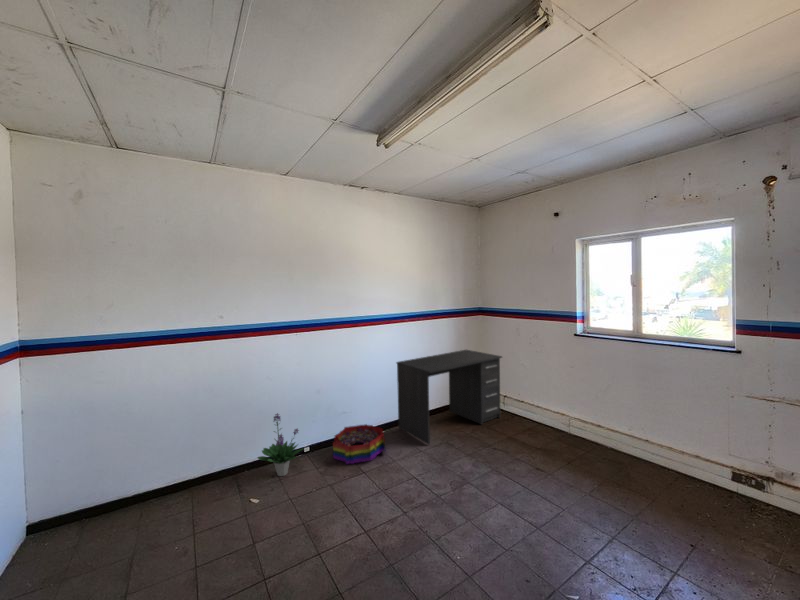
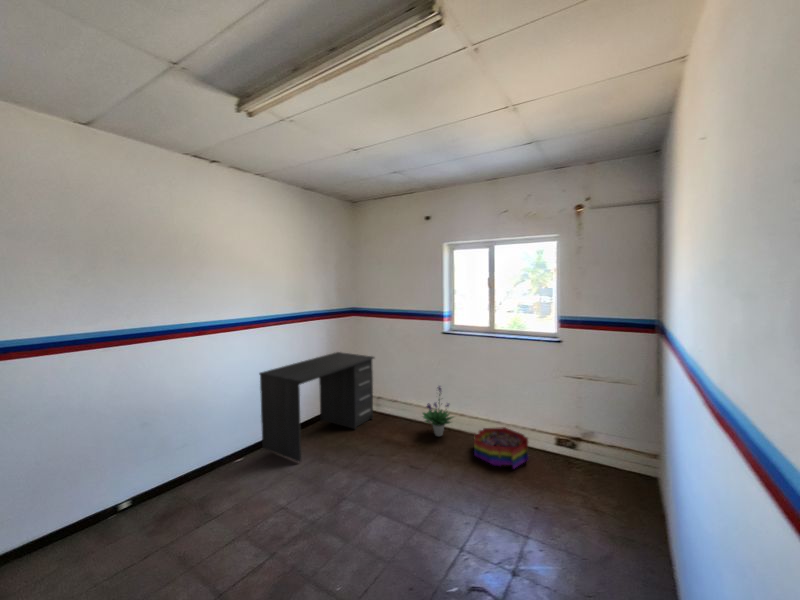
potted plant: present [258,413,303,476] -> present [423,386,453,436]
storage bin: present [333,424,385,464] -> present [474,427,528,468]

